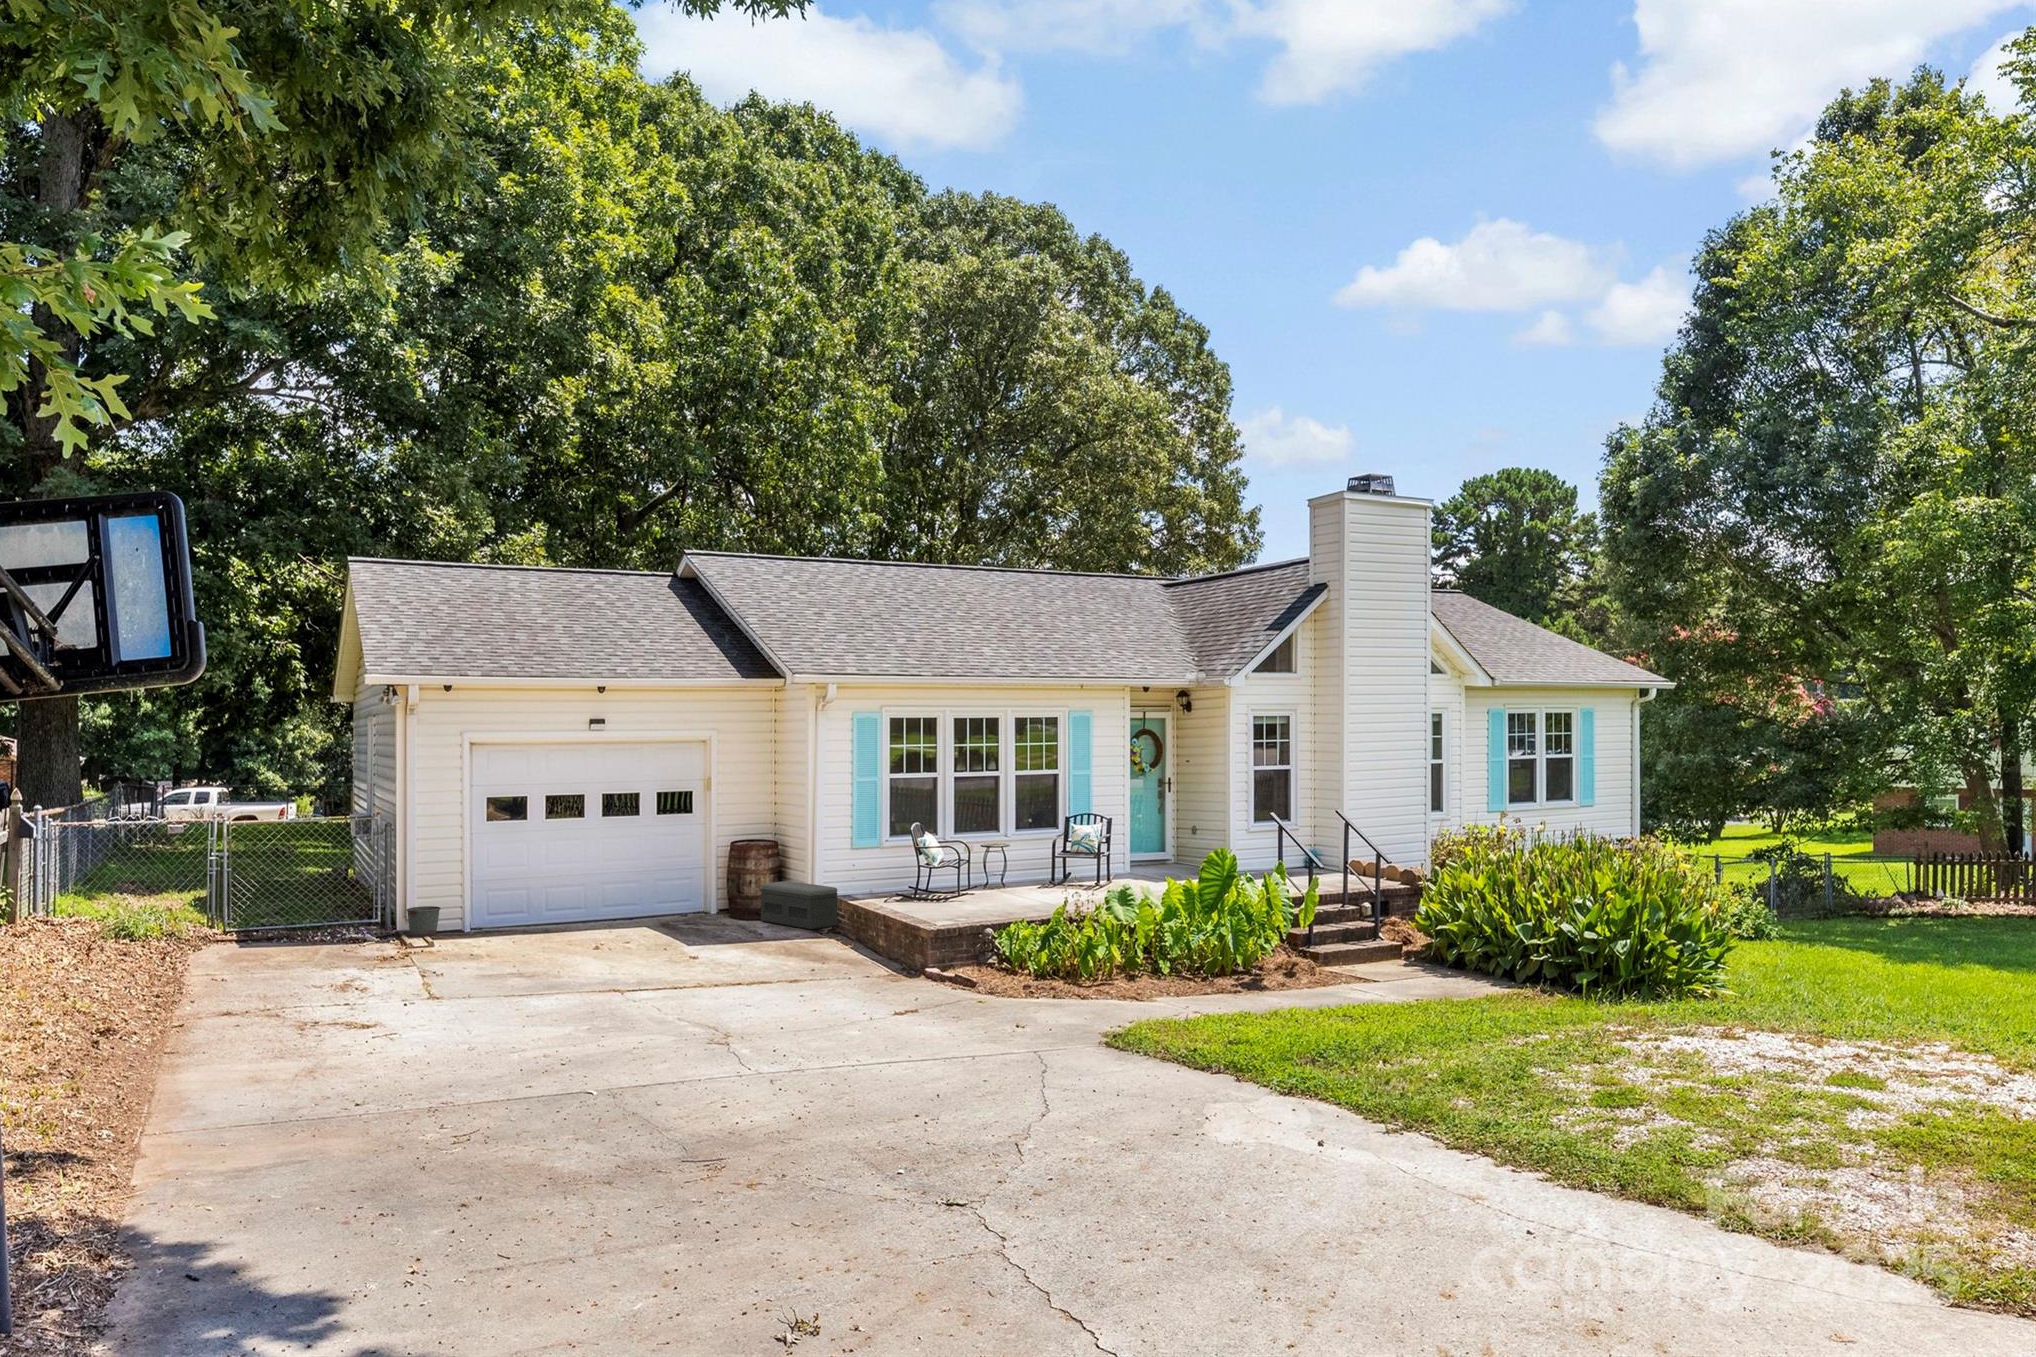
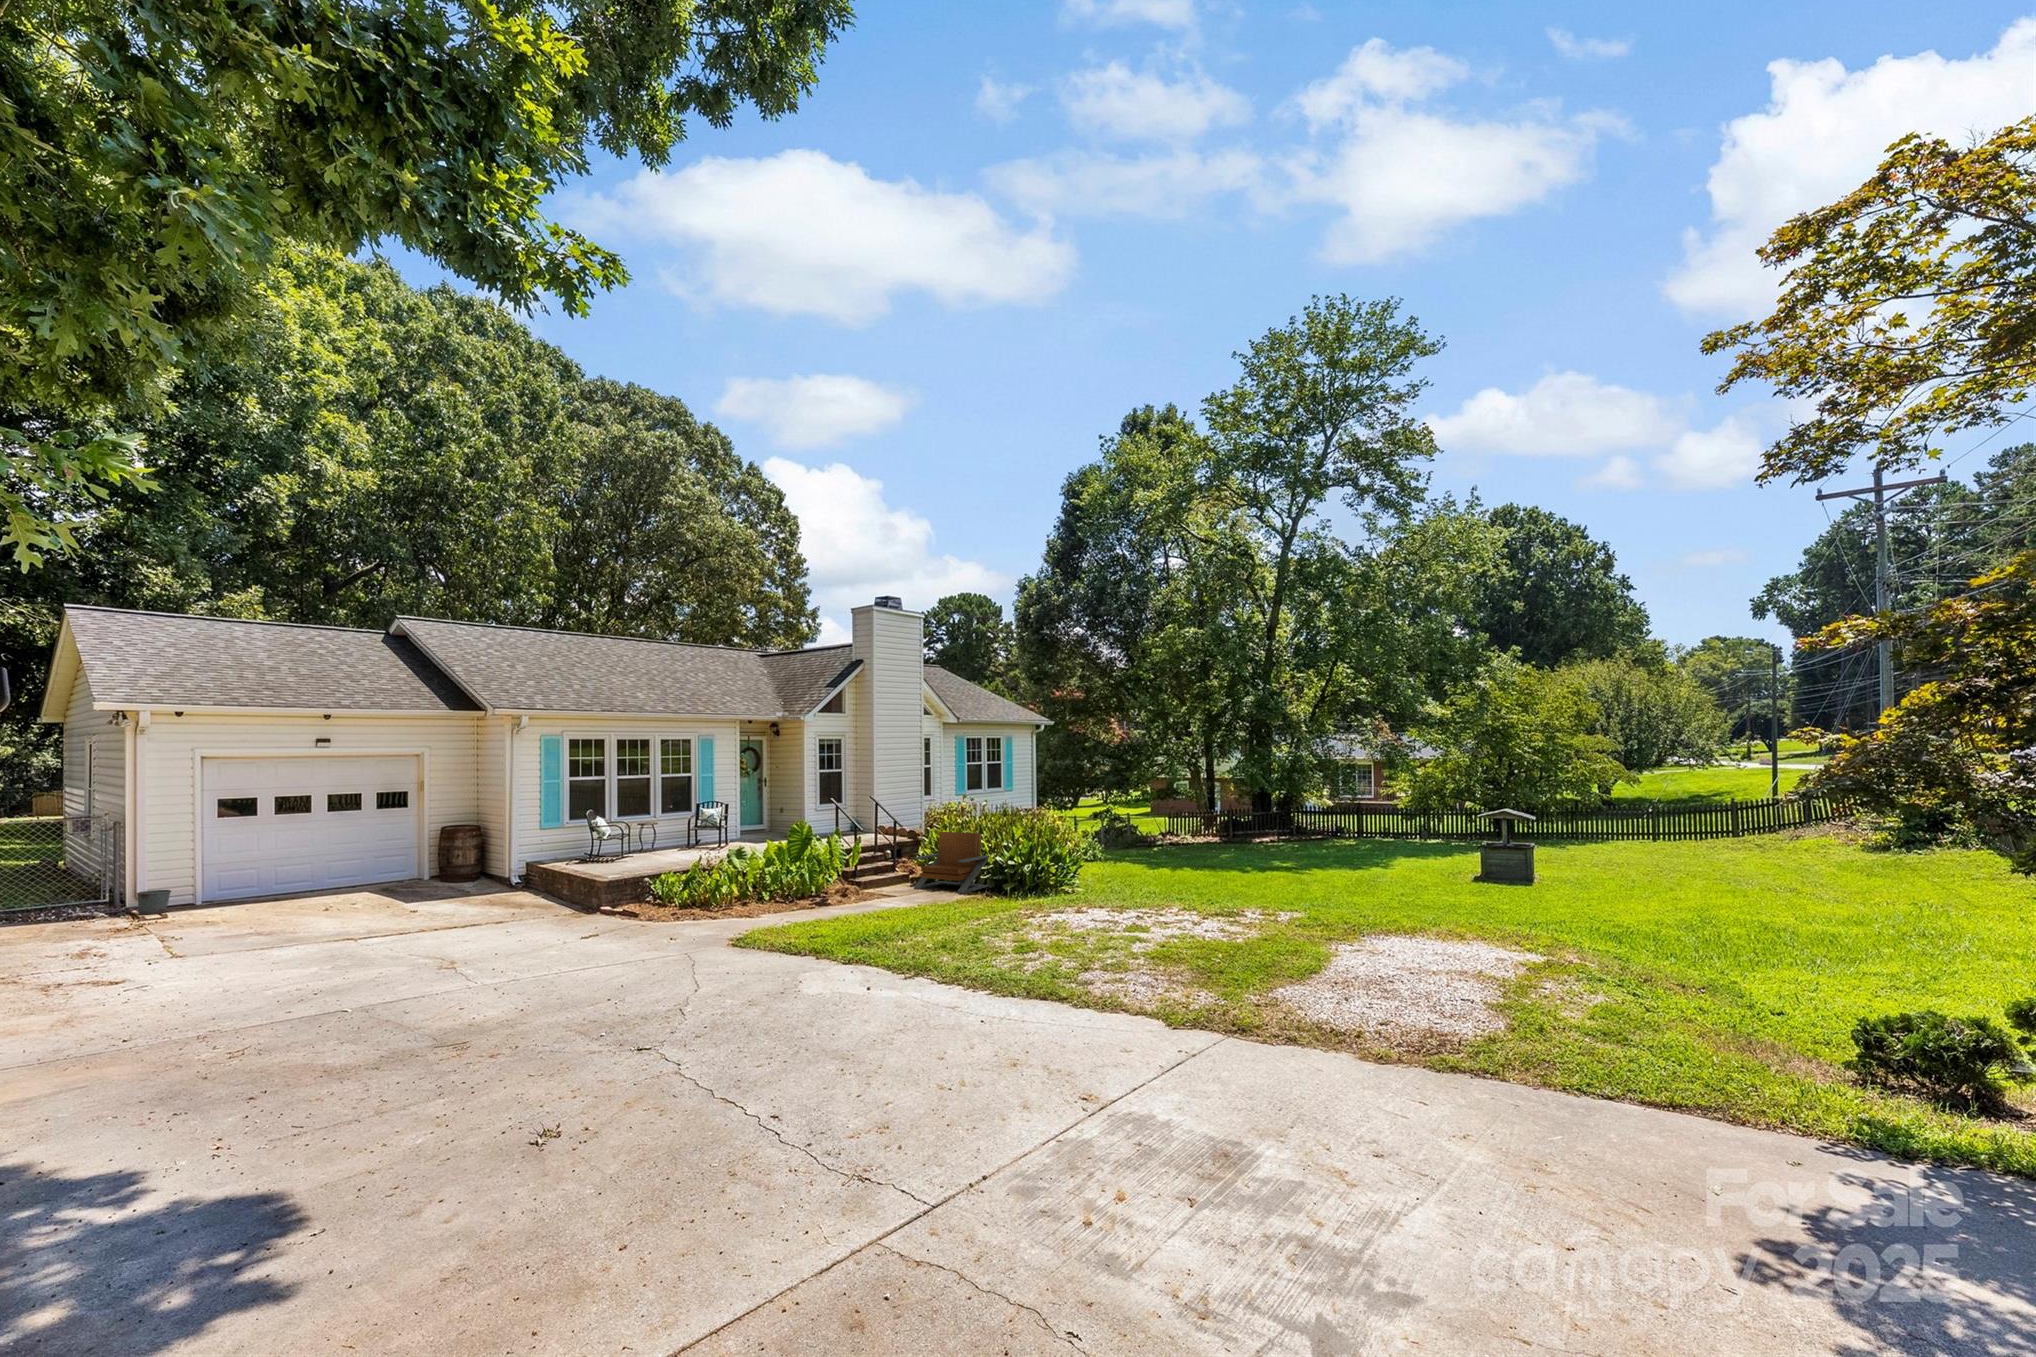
lounge chair: none [1409,878,1549,990] -> present [914,832,989,893]
storage bench: present [761,881,837,930] -> none [463,857,528,890]

